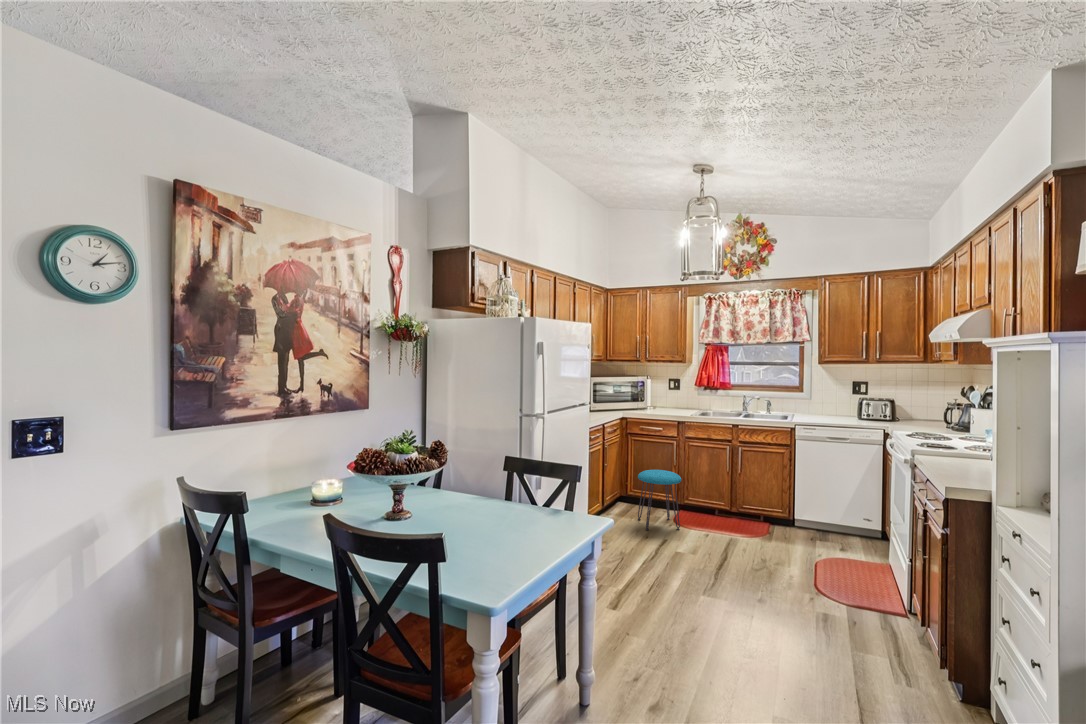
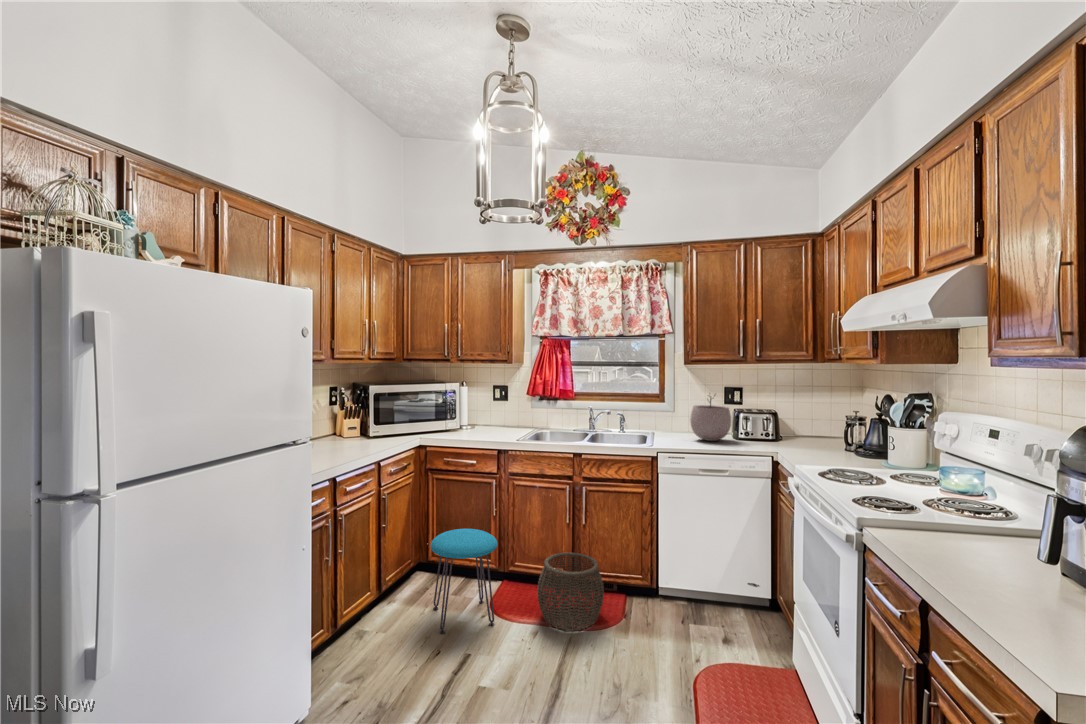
plant pot: none [822,384,855,420] -> present [690,397,731,441]
woven basket: none [708,490,755,537] -> present [537,553,604,631]

